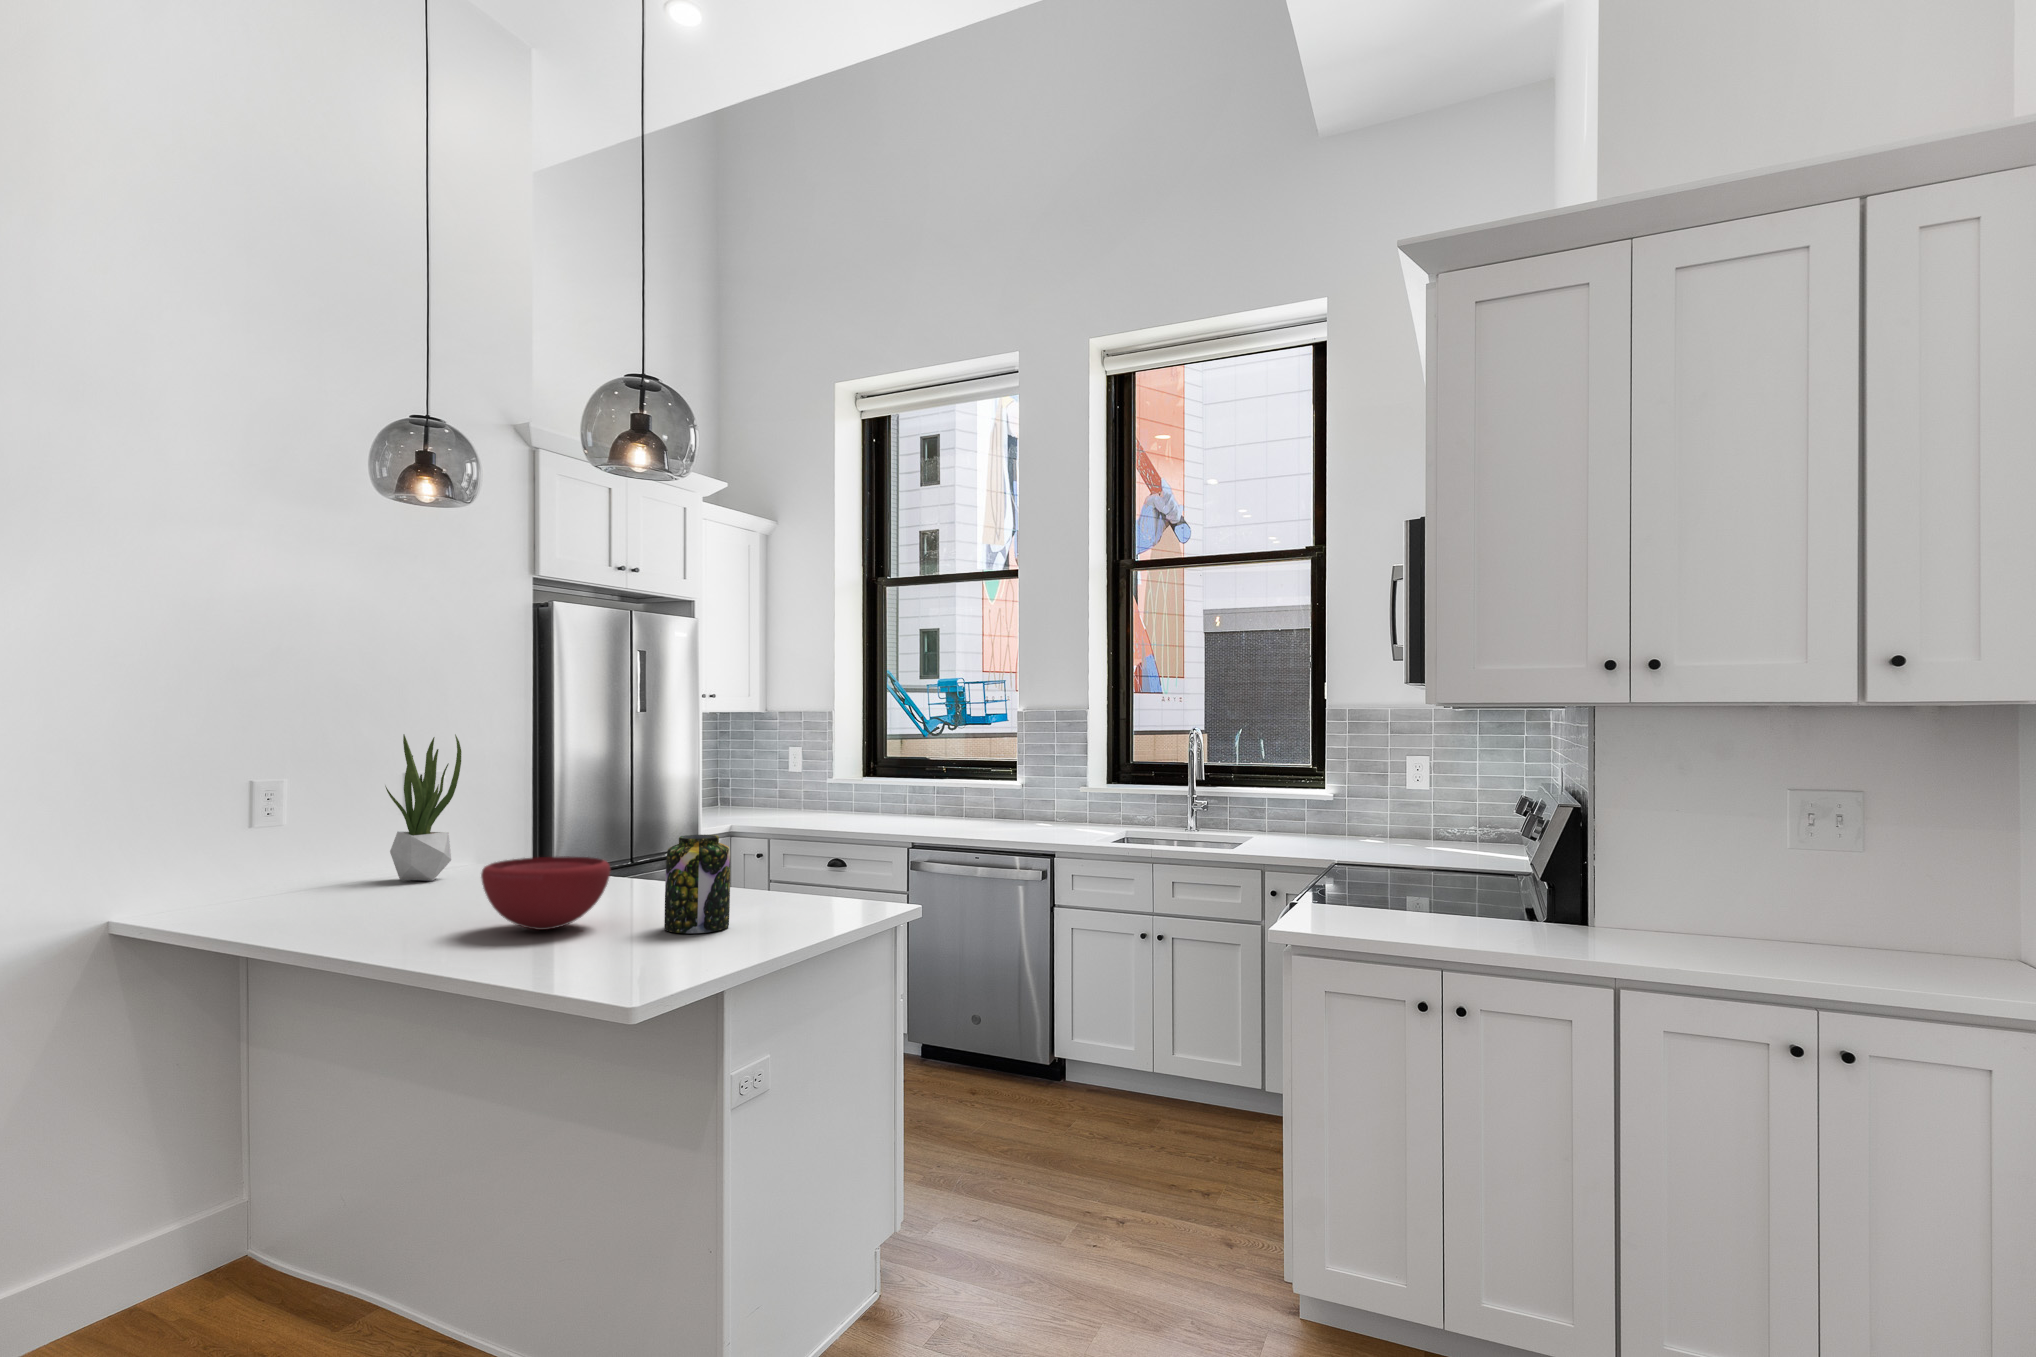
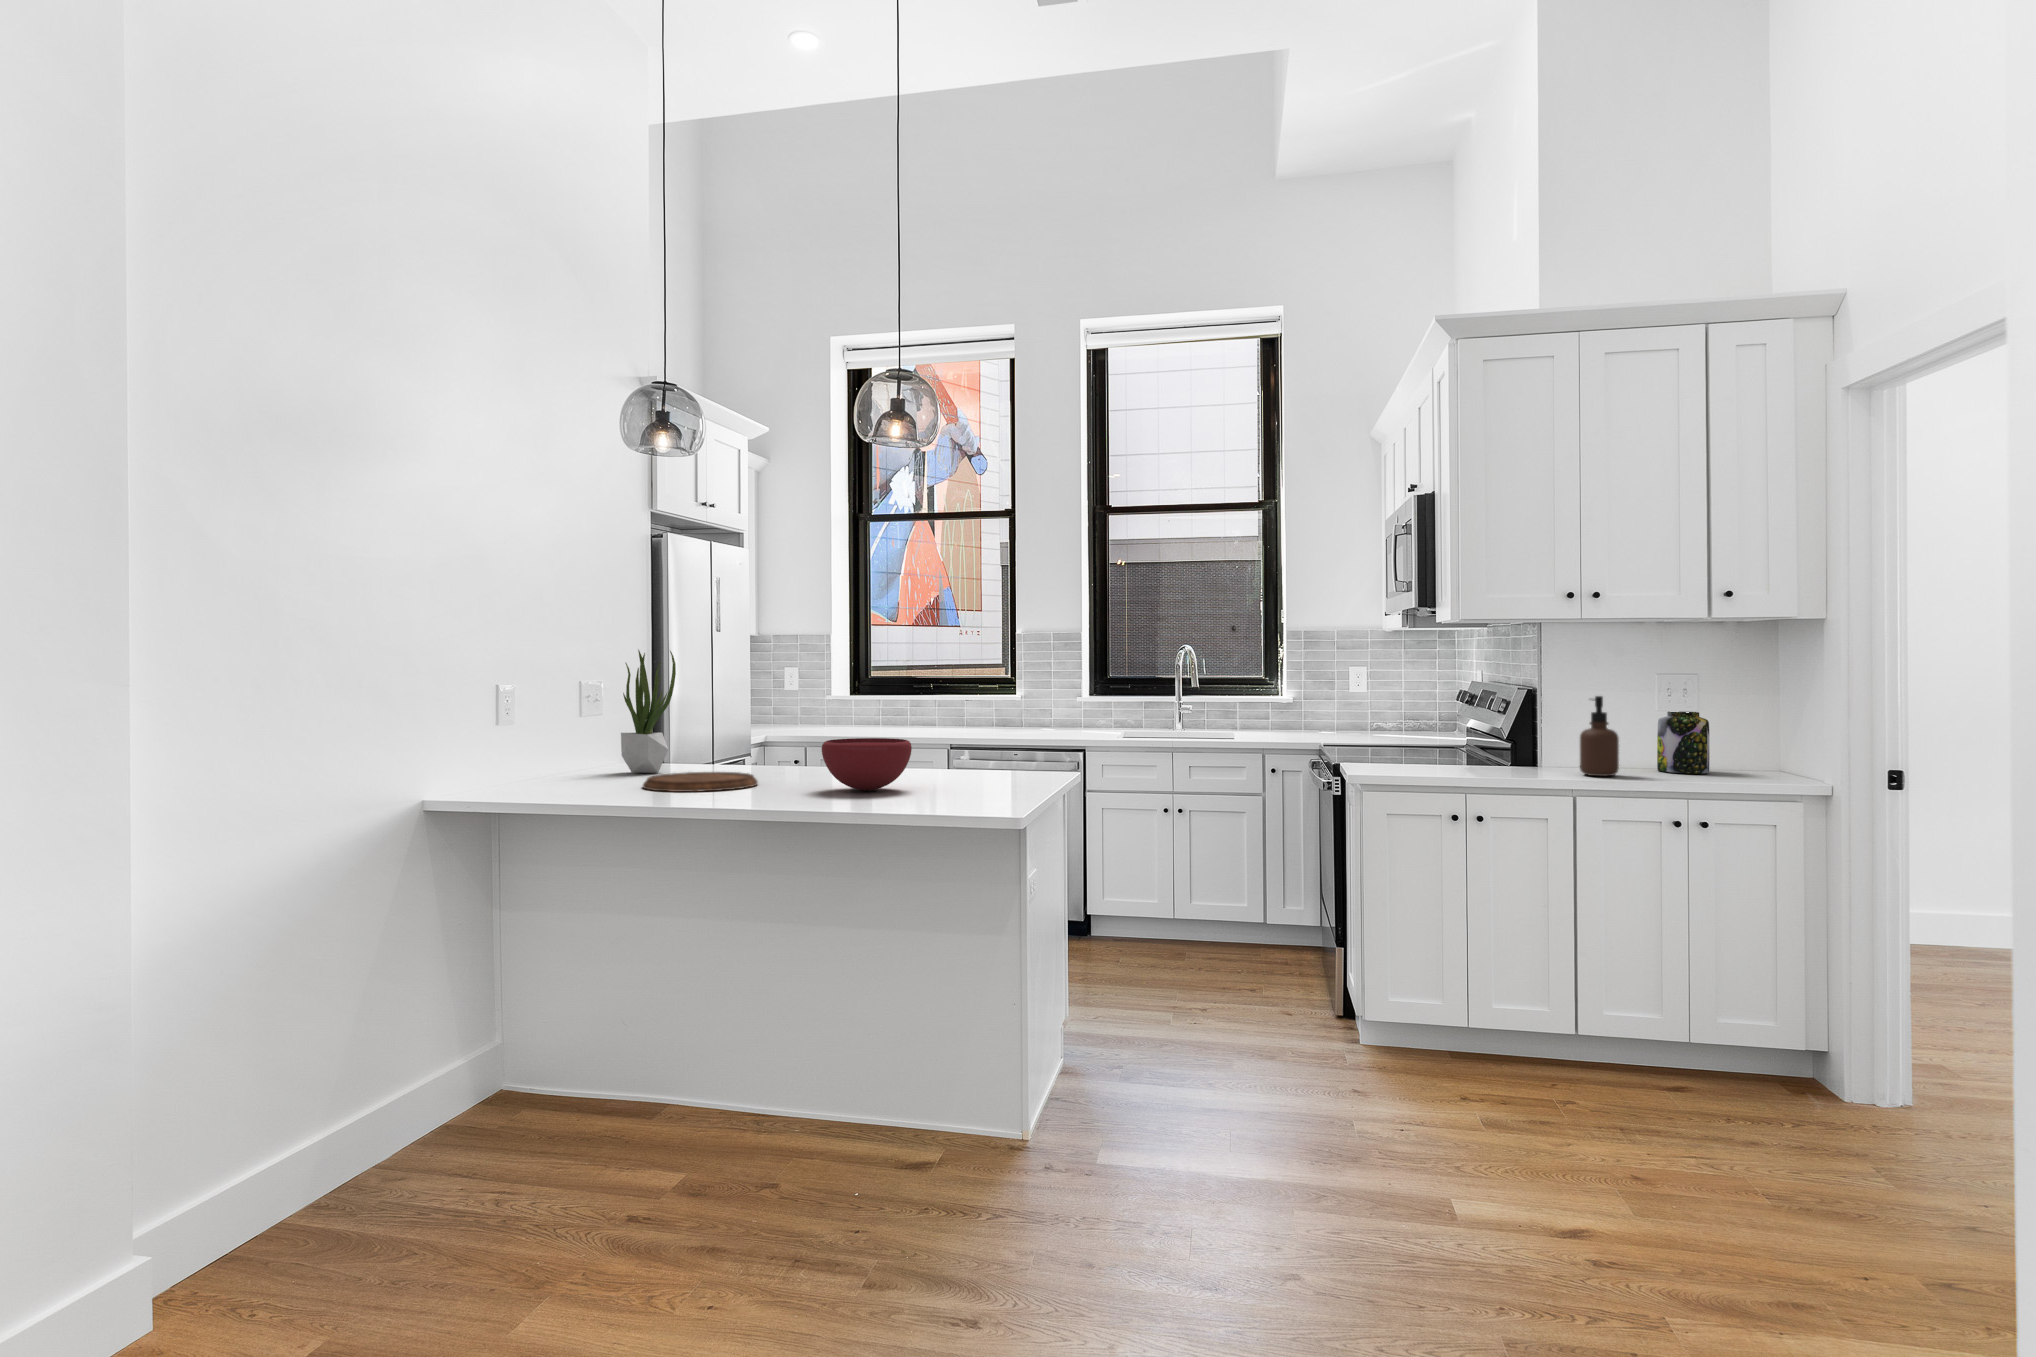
soap dispenser: none [1640,823,1705,954] -> present [1580,696,1619,776]
jar: present [664,835,730,933] -> present [1657,711,1709,774]
cutting board: none [311,888,471,921] -> present [643,772,758,792]

